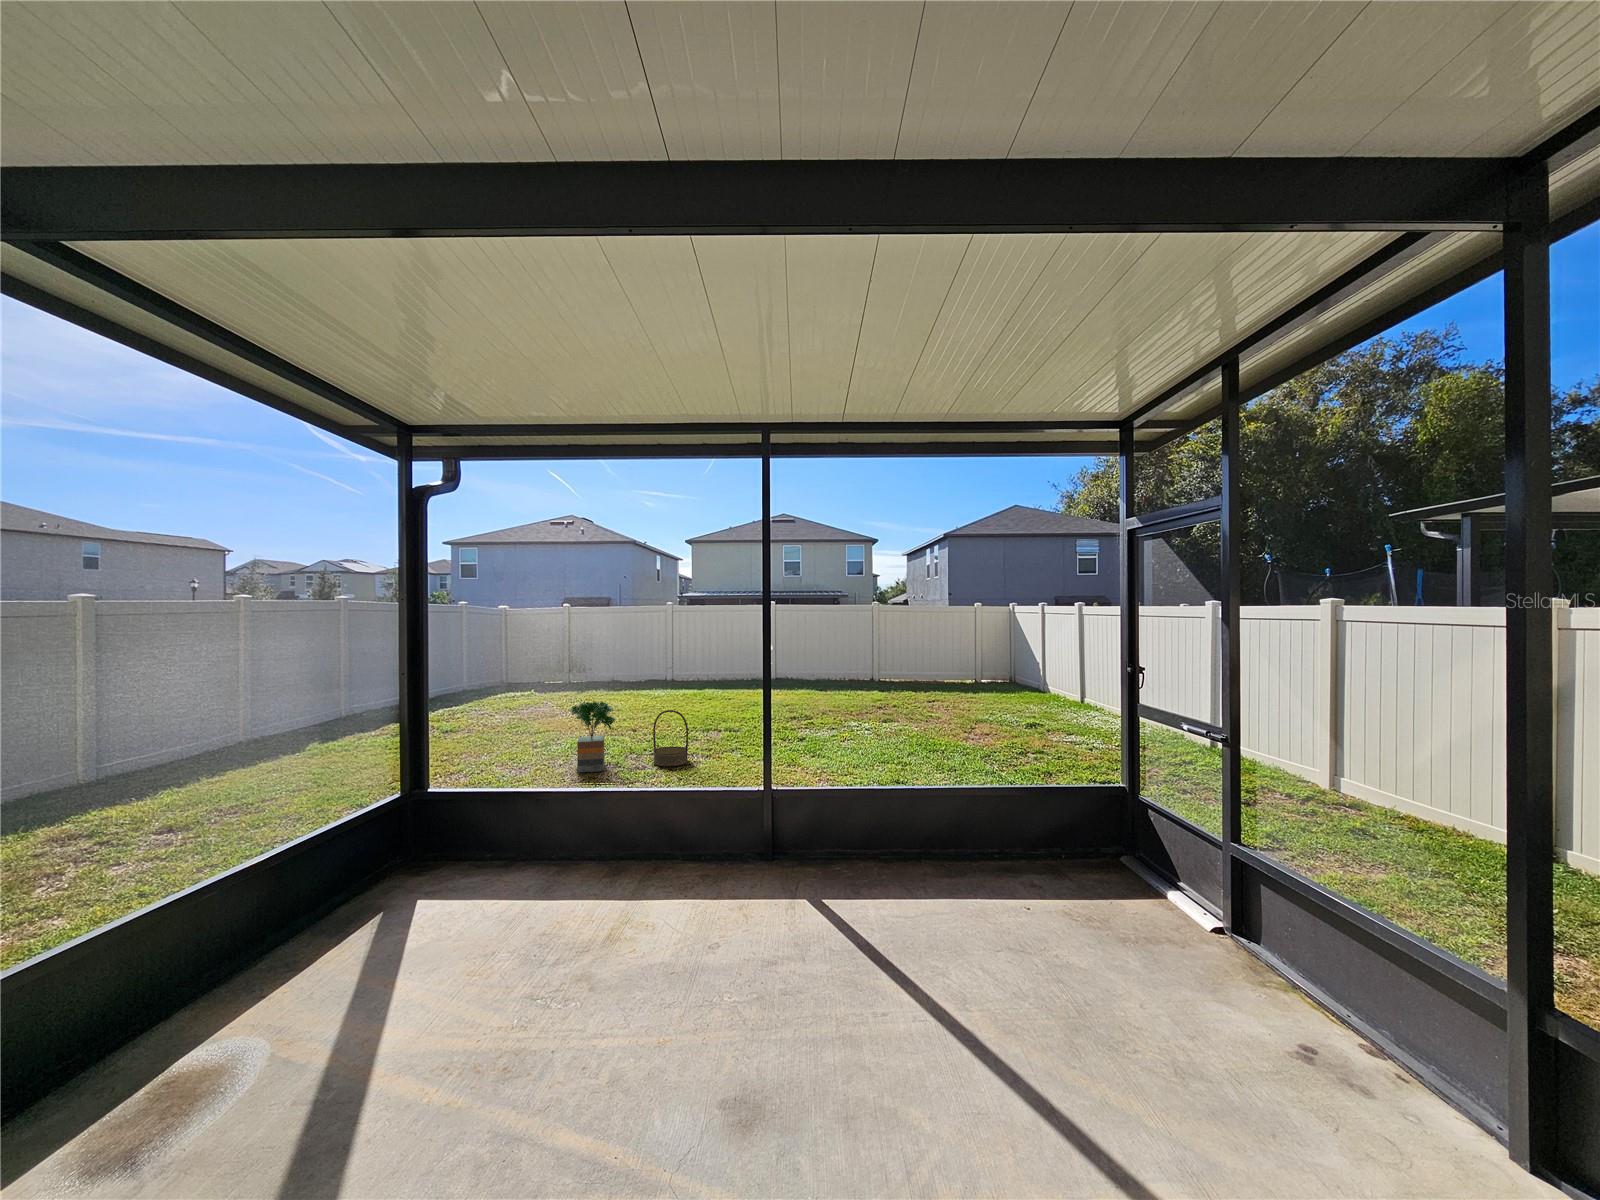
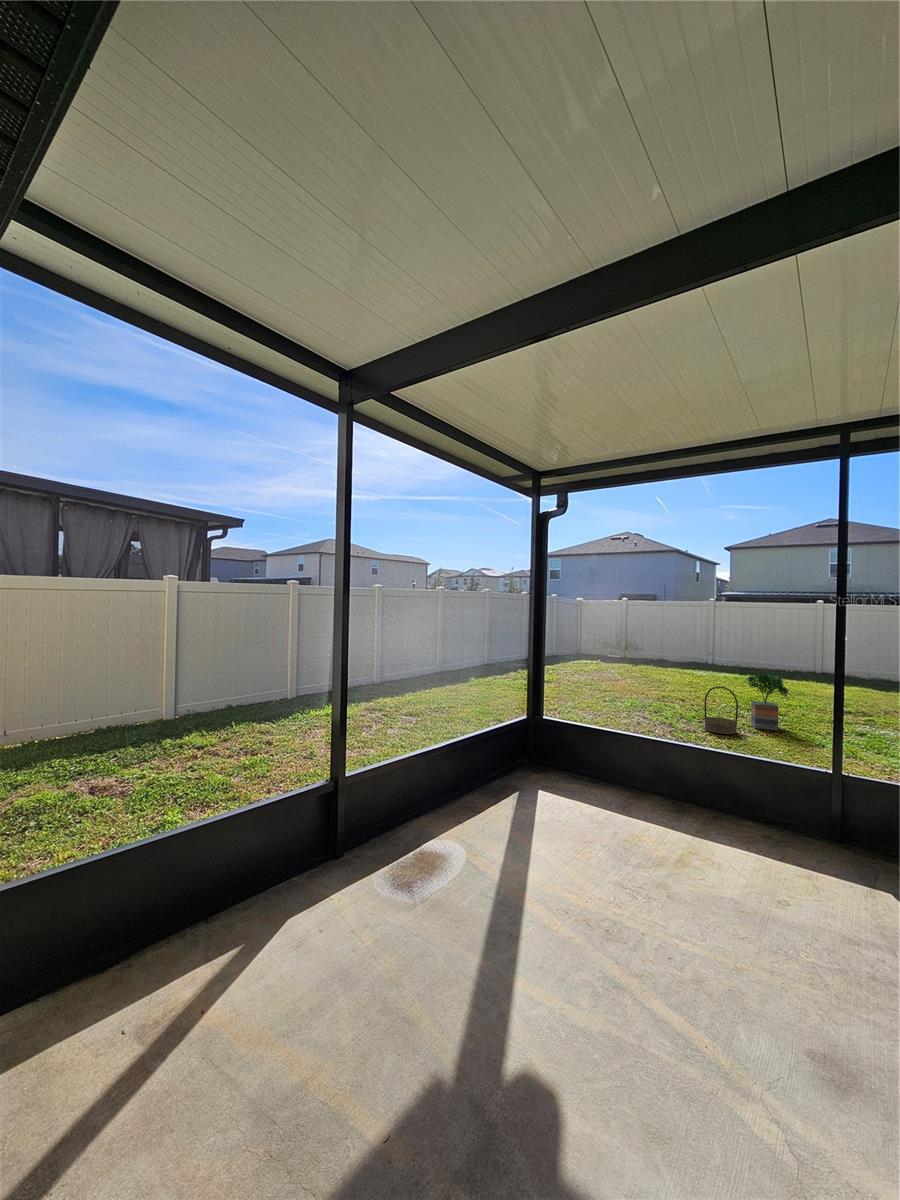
potted tree: present [570,702,615,773] -> present [747,674,788,730]

